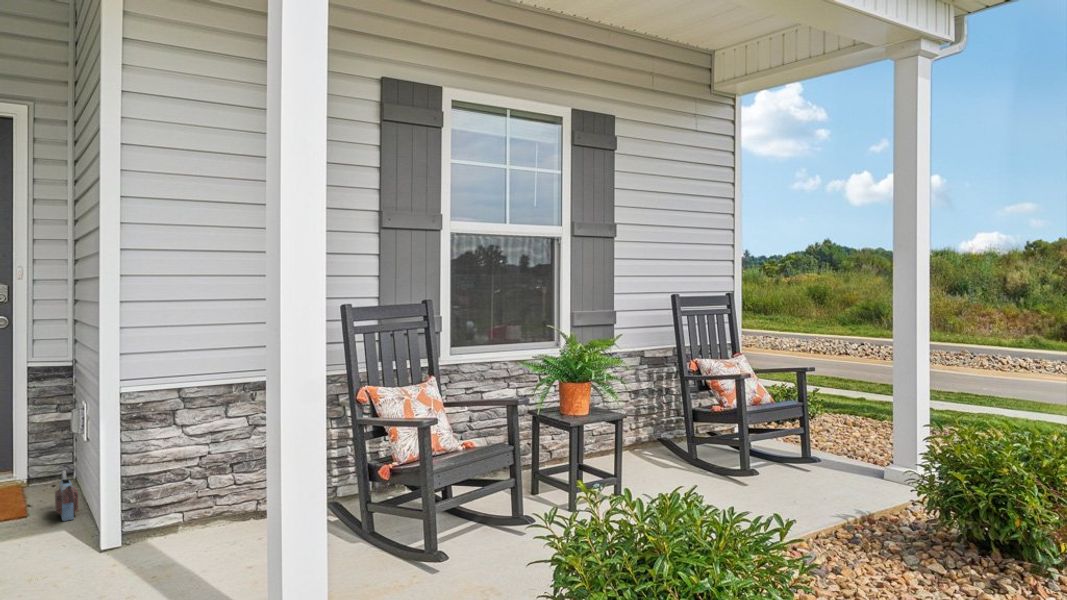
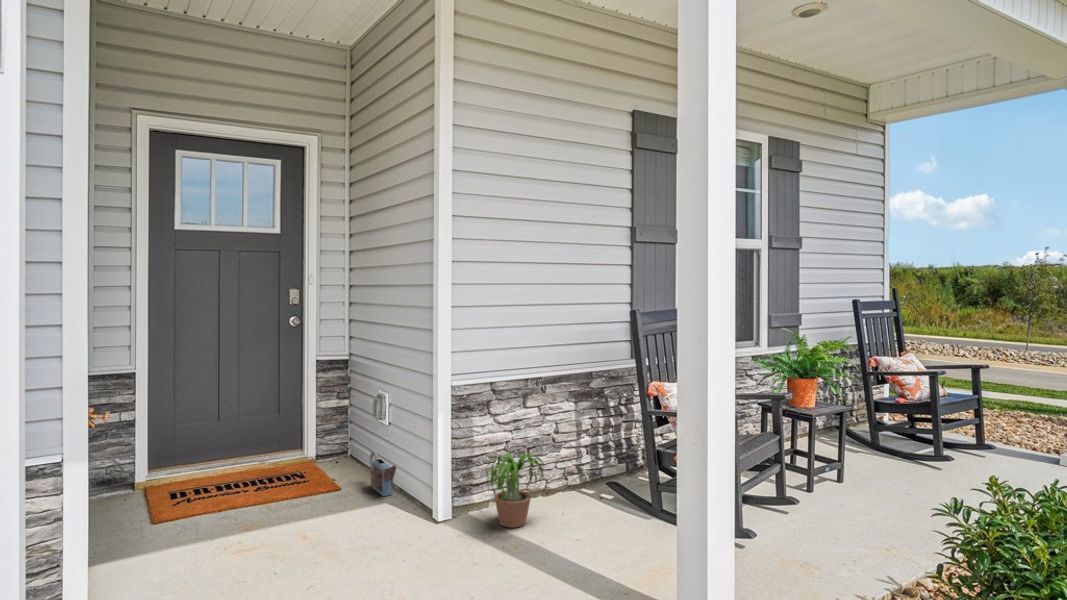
potted plant: none [137,467,237,553] -> present [486,452,544,528]

